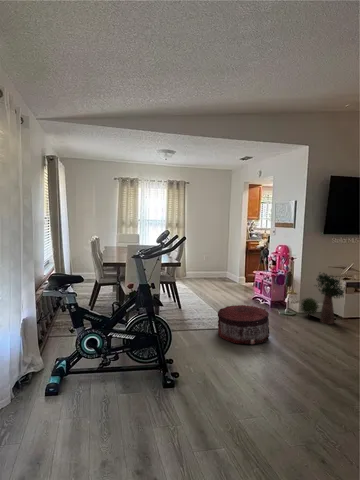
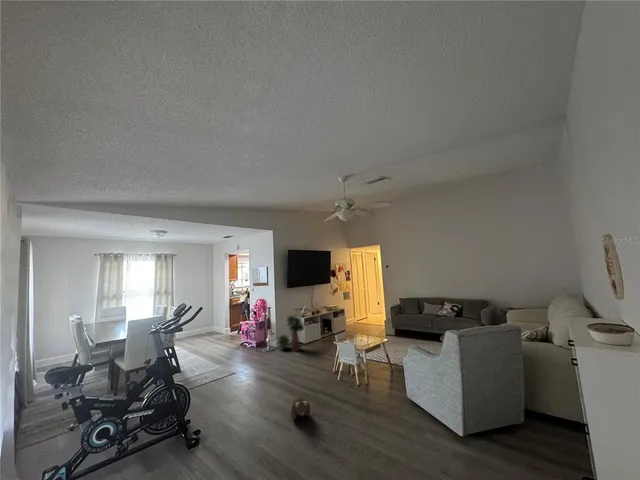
pouf: present [218,305,270,344] -> none [220,352,261,387]
plush toy: none [299,385,332,420] -> present [291,396,310,419]

